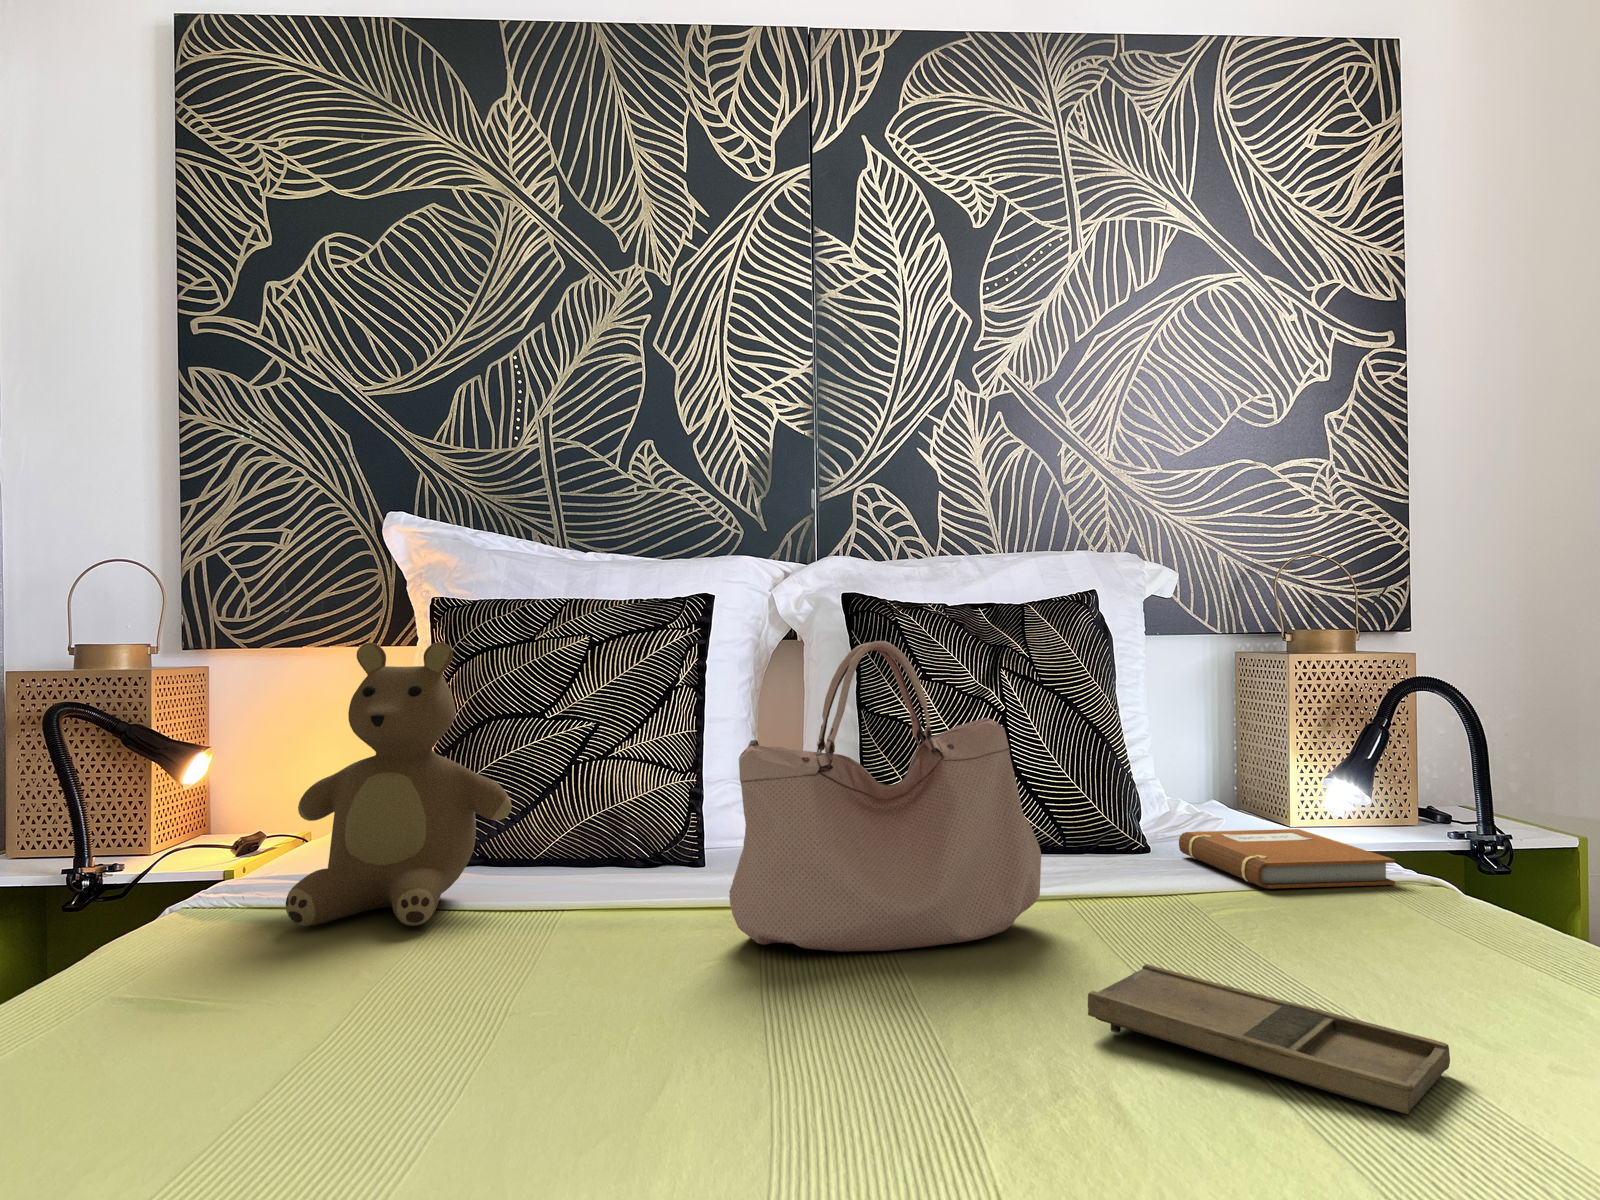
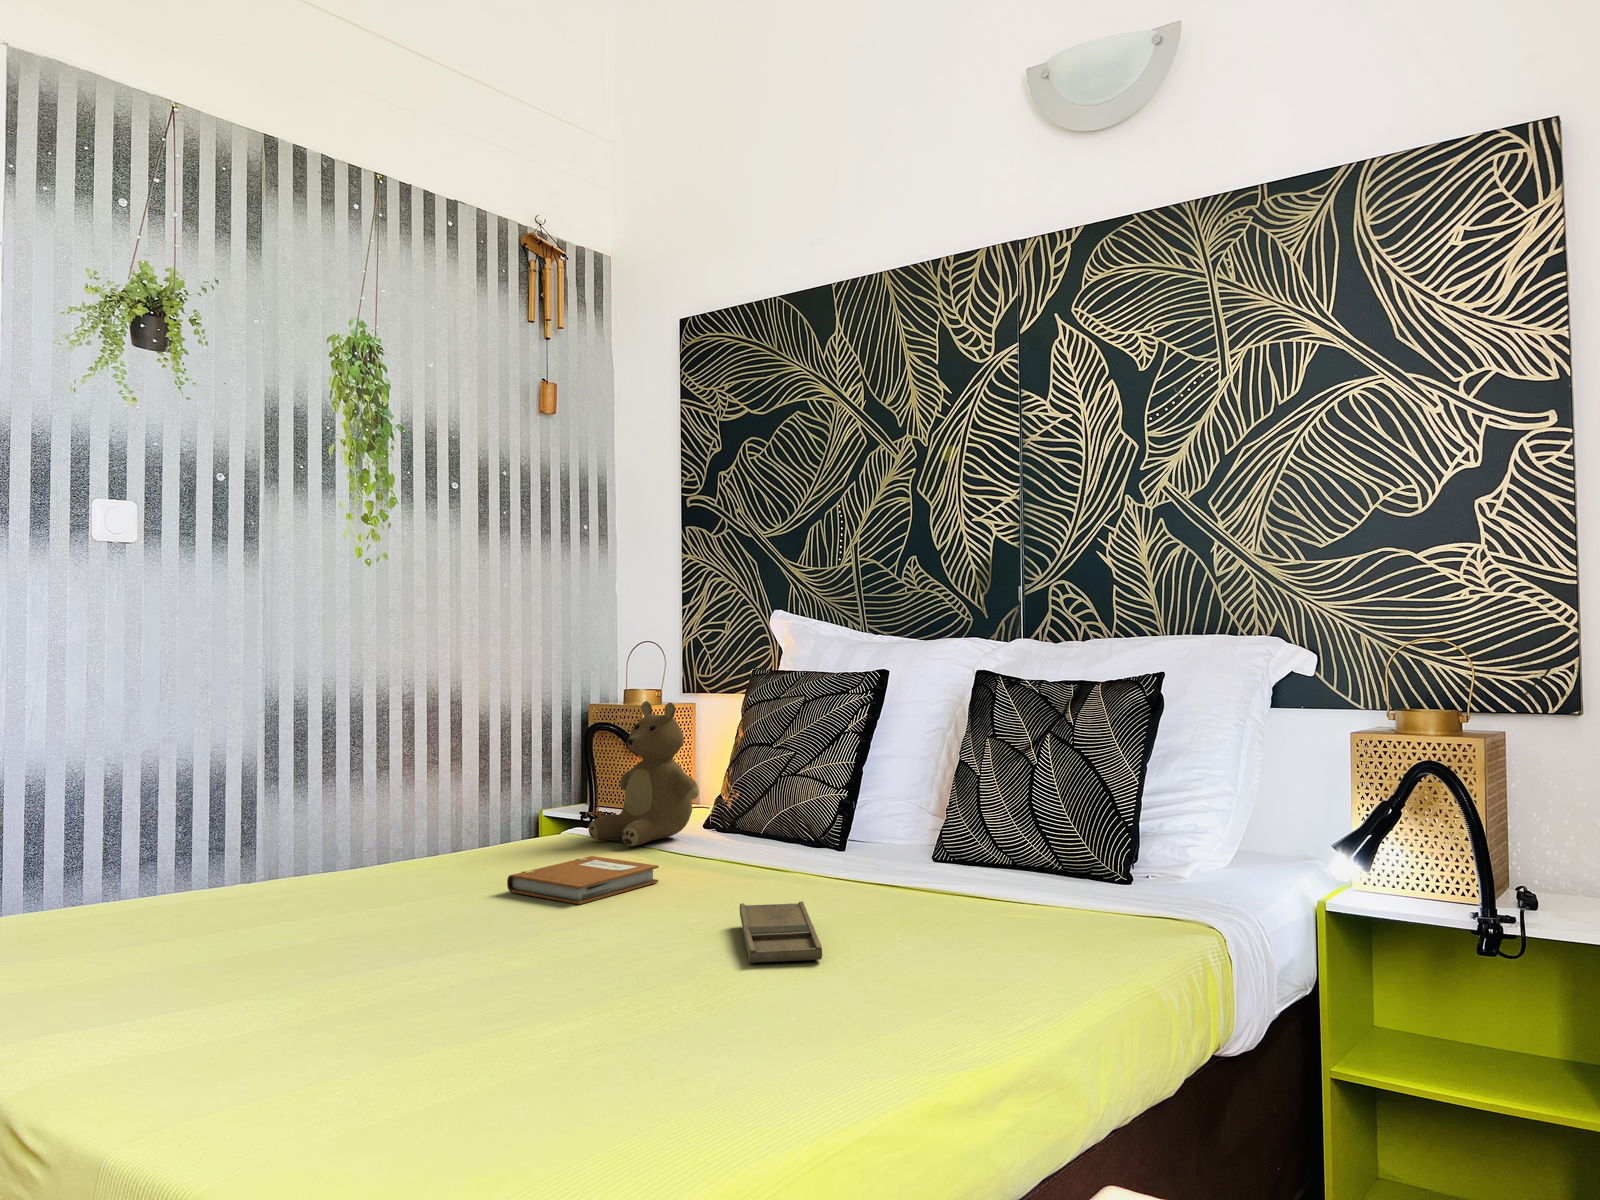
handbag: present [729,641,1041,952] -> none [720,716,883,890]
notebook: present [1179,829,1395,889] -> present [507,856,659,904]

